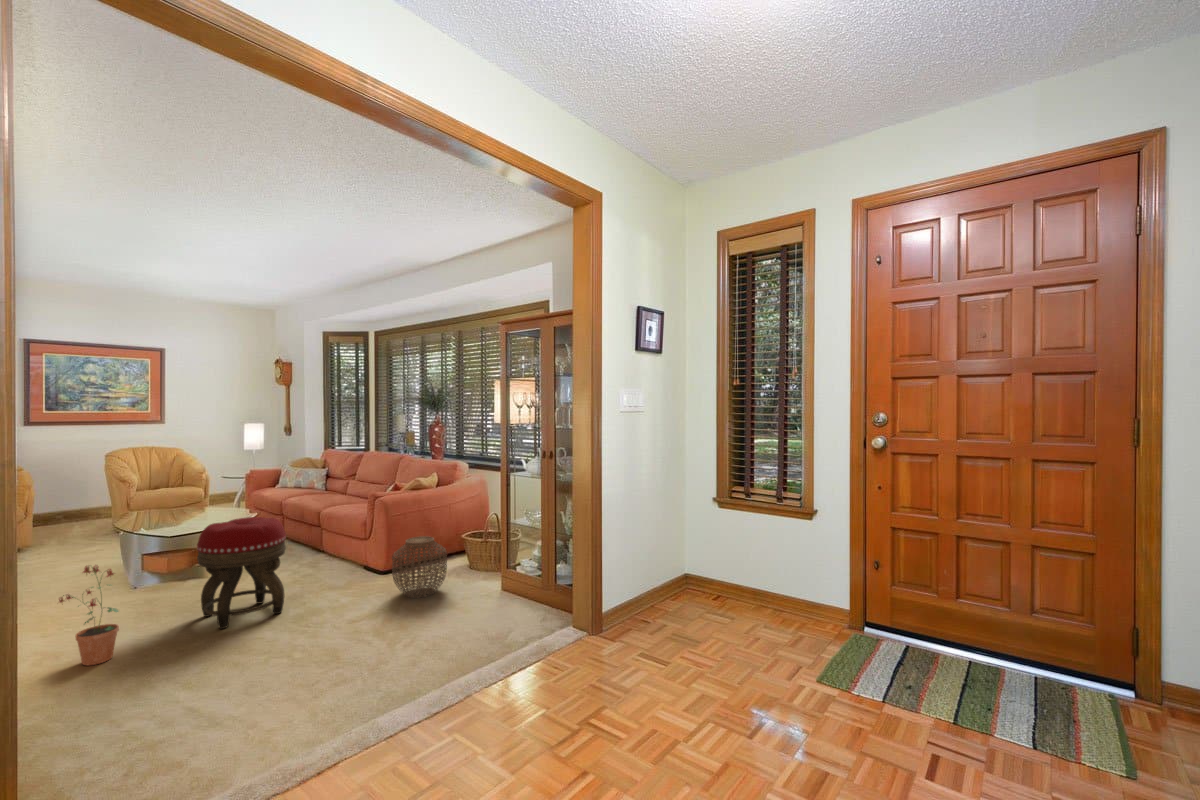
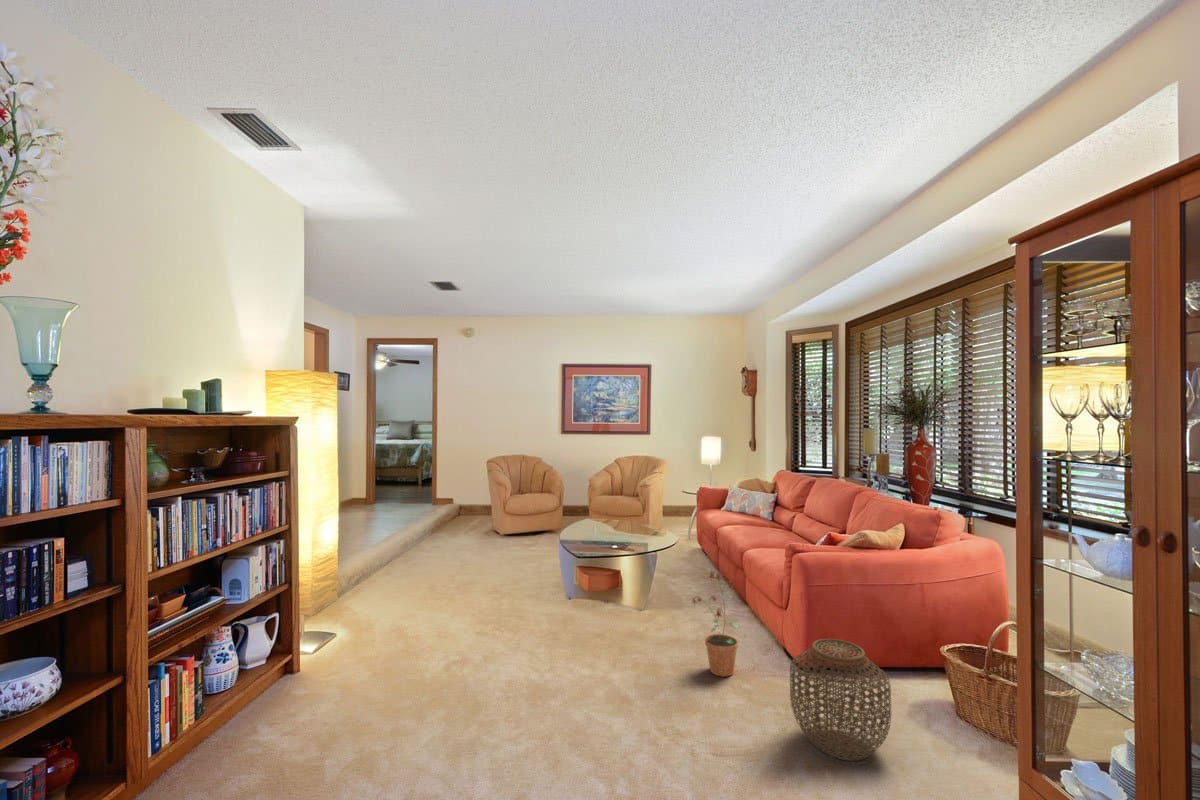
footstool: present [197,517,286,629] -> none [560,552,654,695]
potted plant: present [59,565,119,665] -> present [692,571,739,676]

